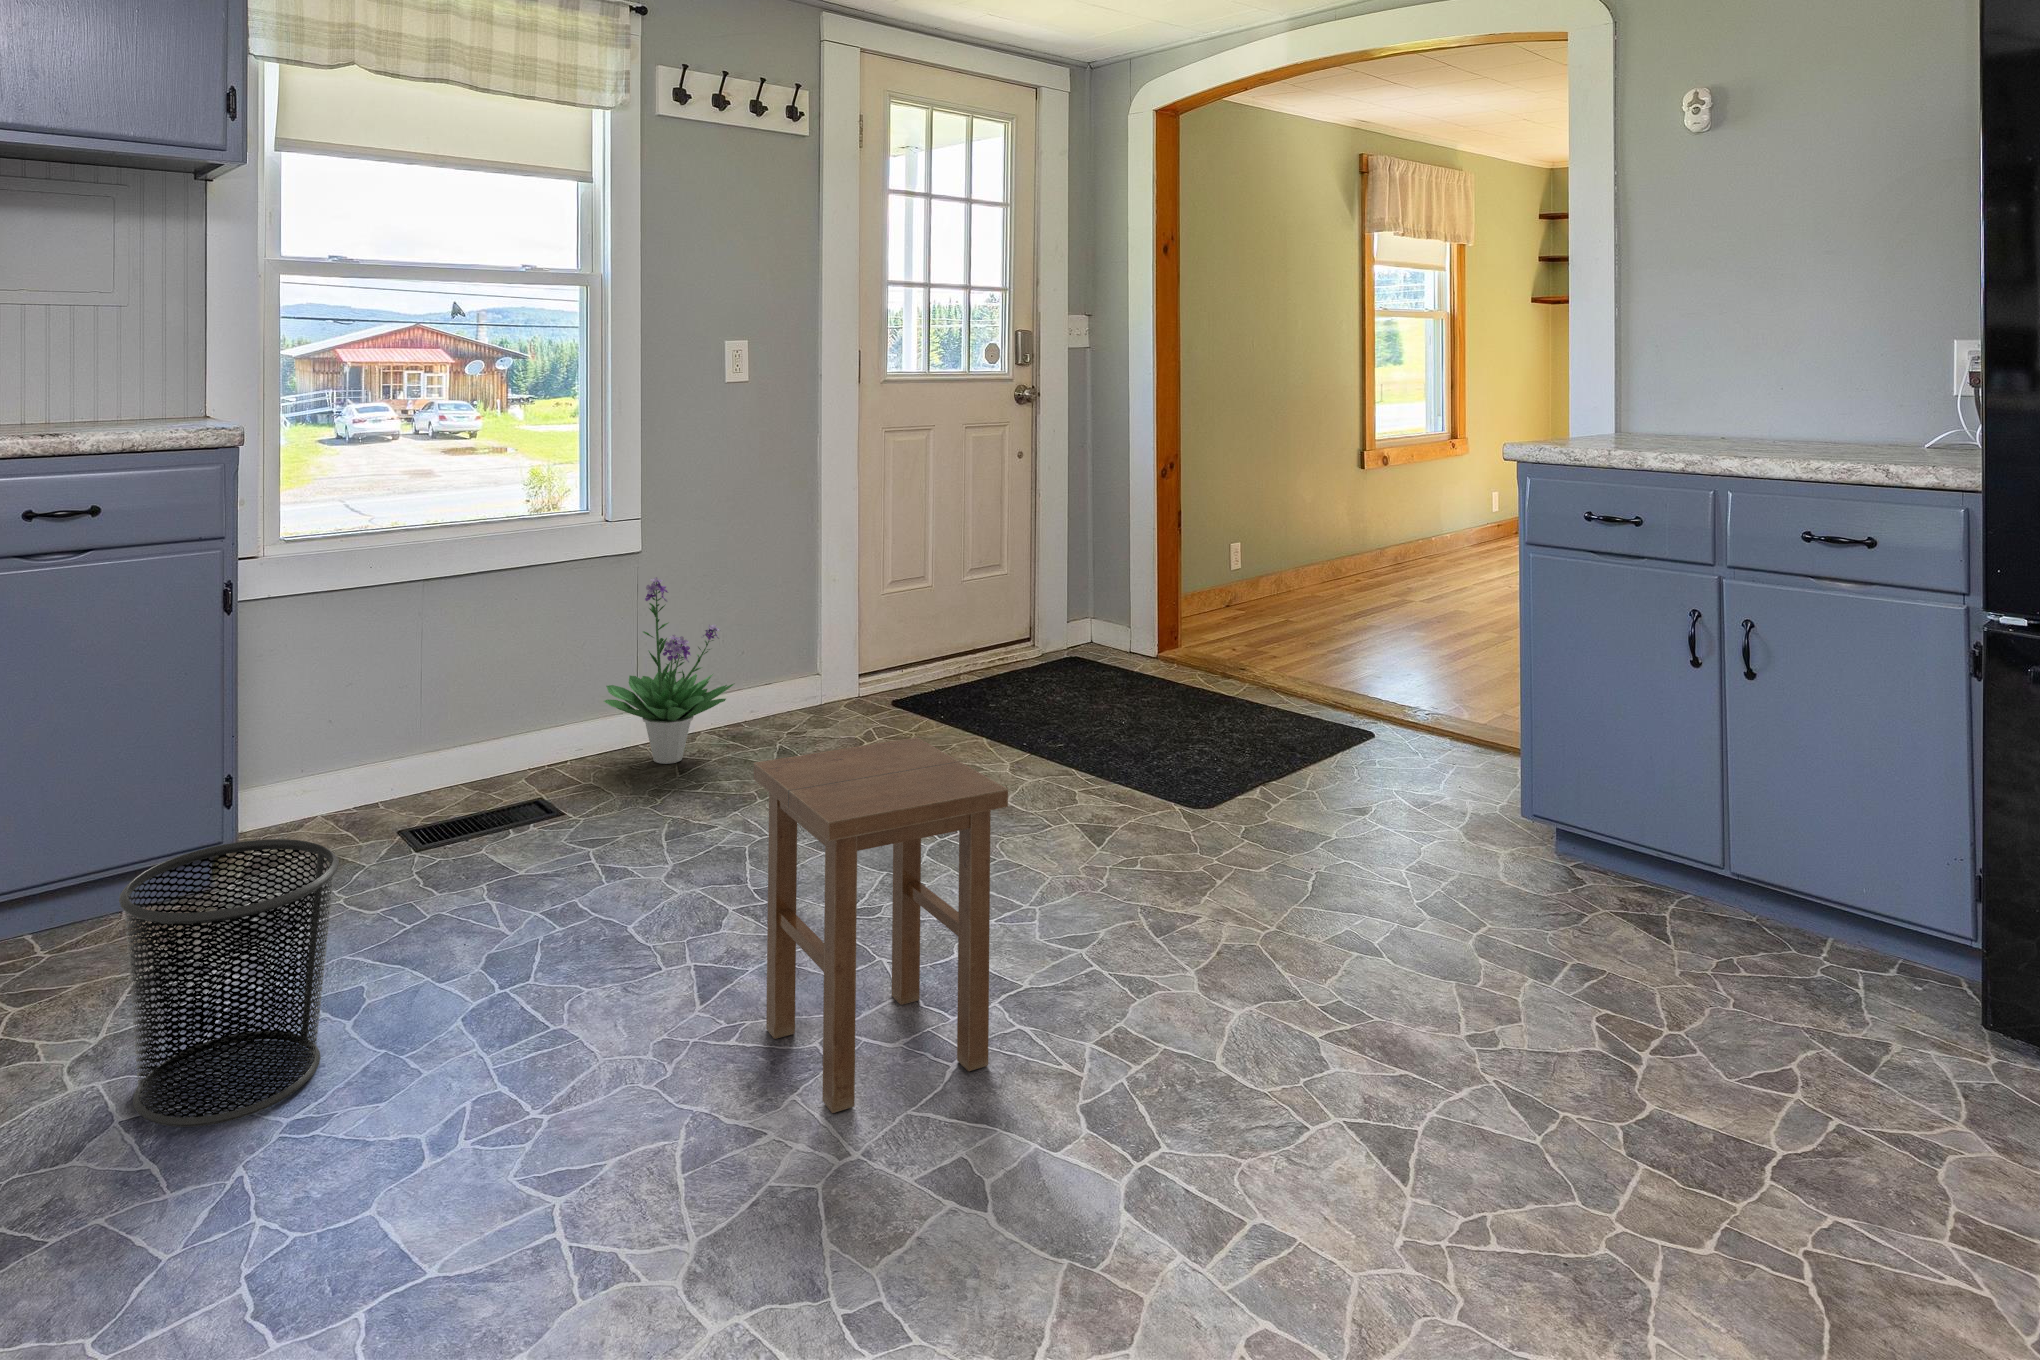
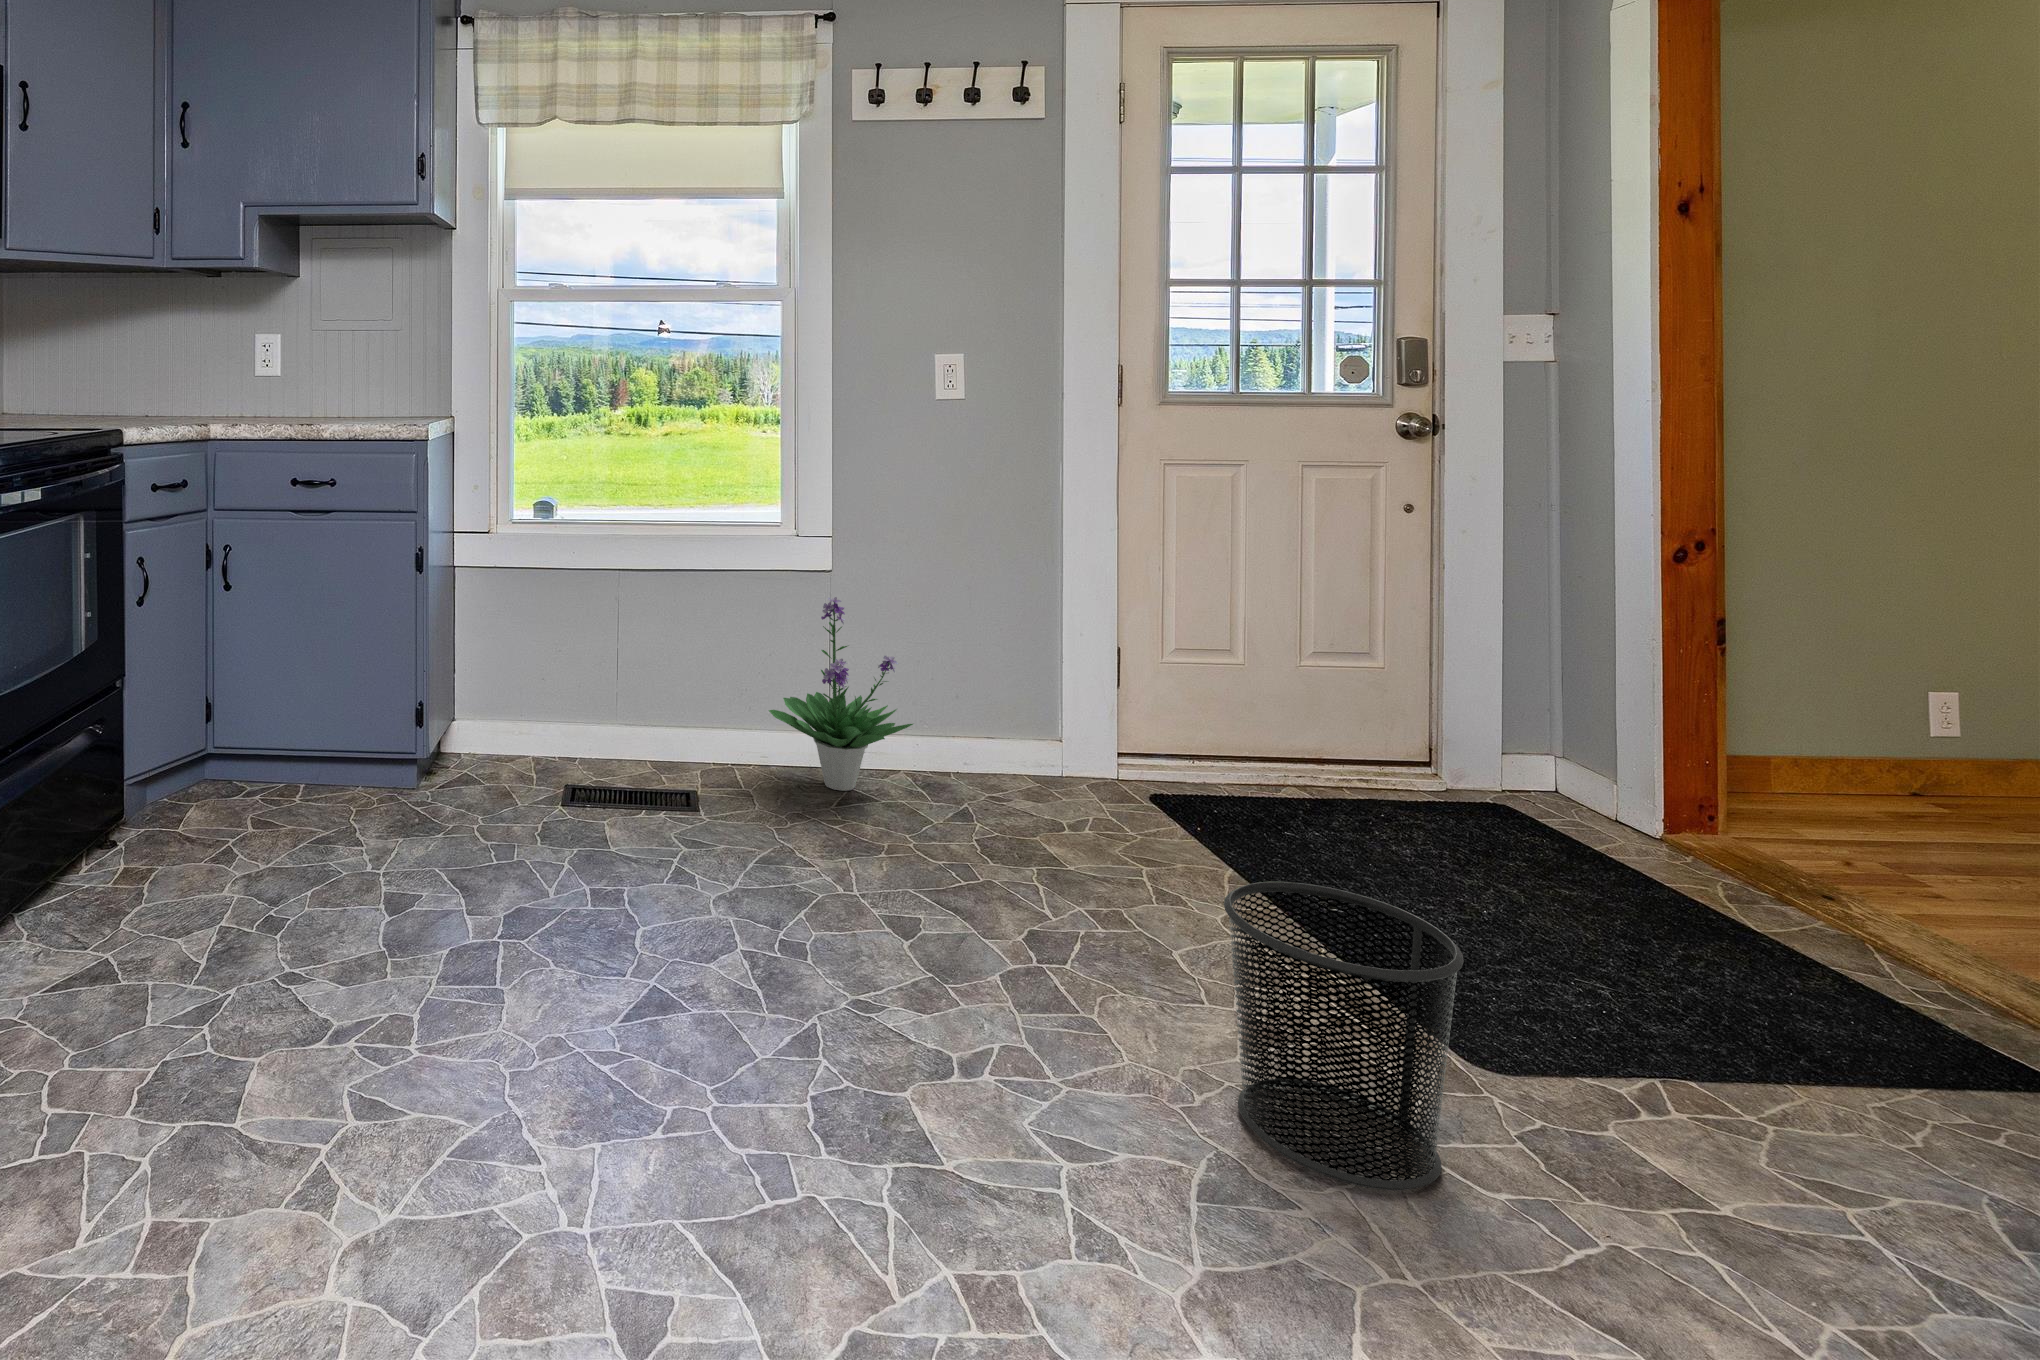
stool: present [754,737,1008,1113] -> none [594,793,832,1224]
waste bin: present [119,839,339,1127] -> present [1224,882,1464,1190]

